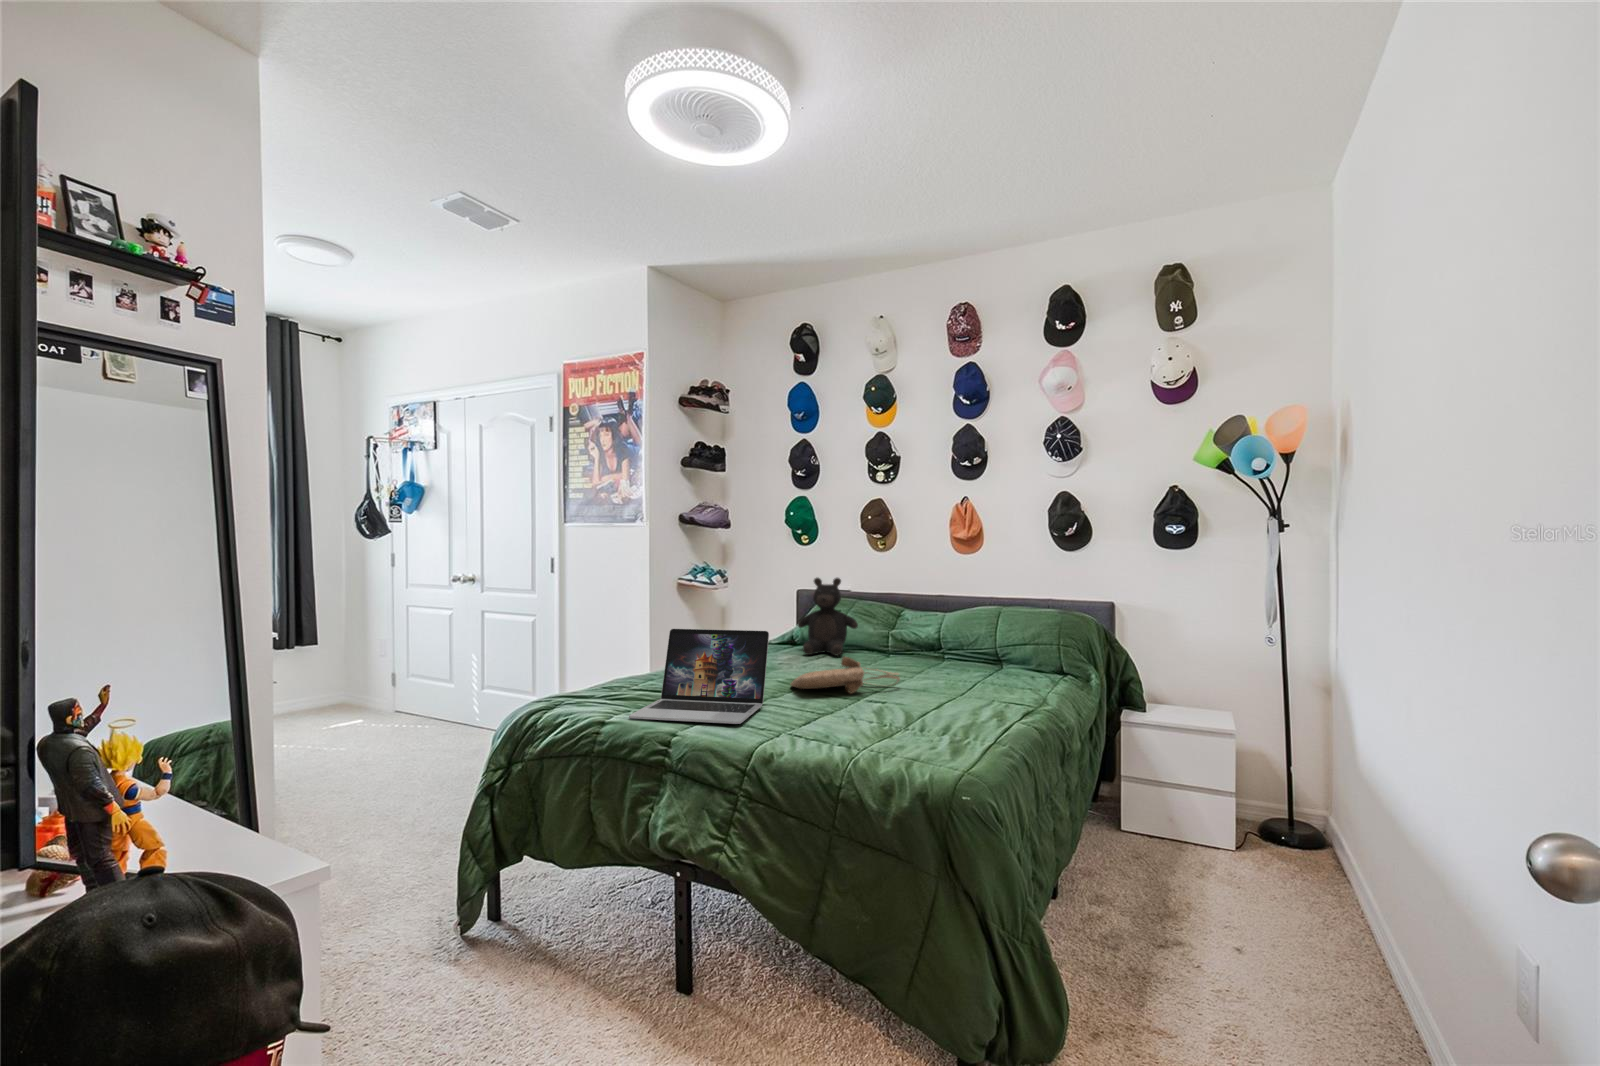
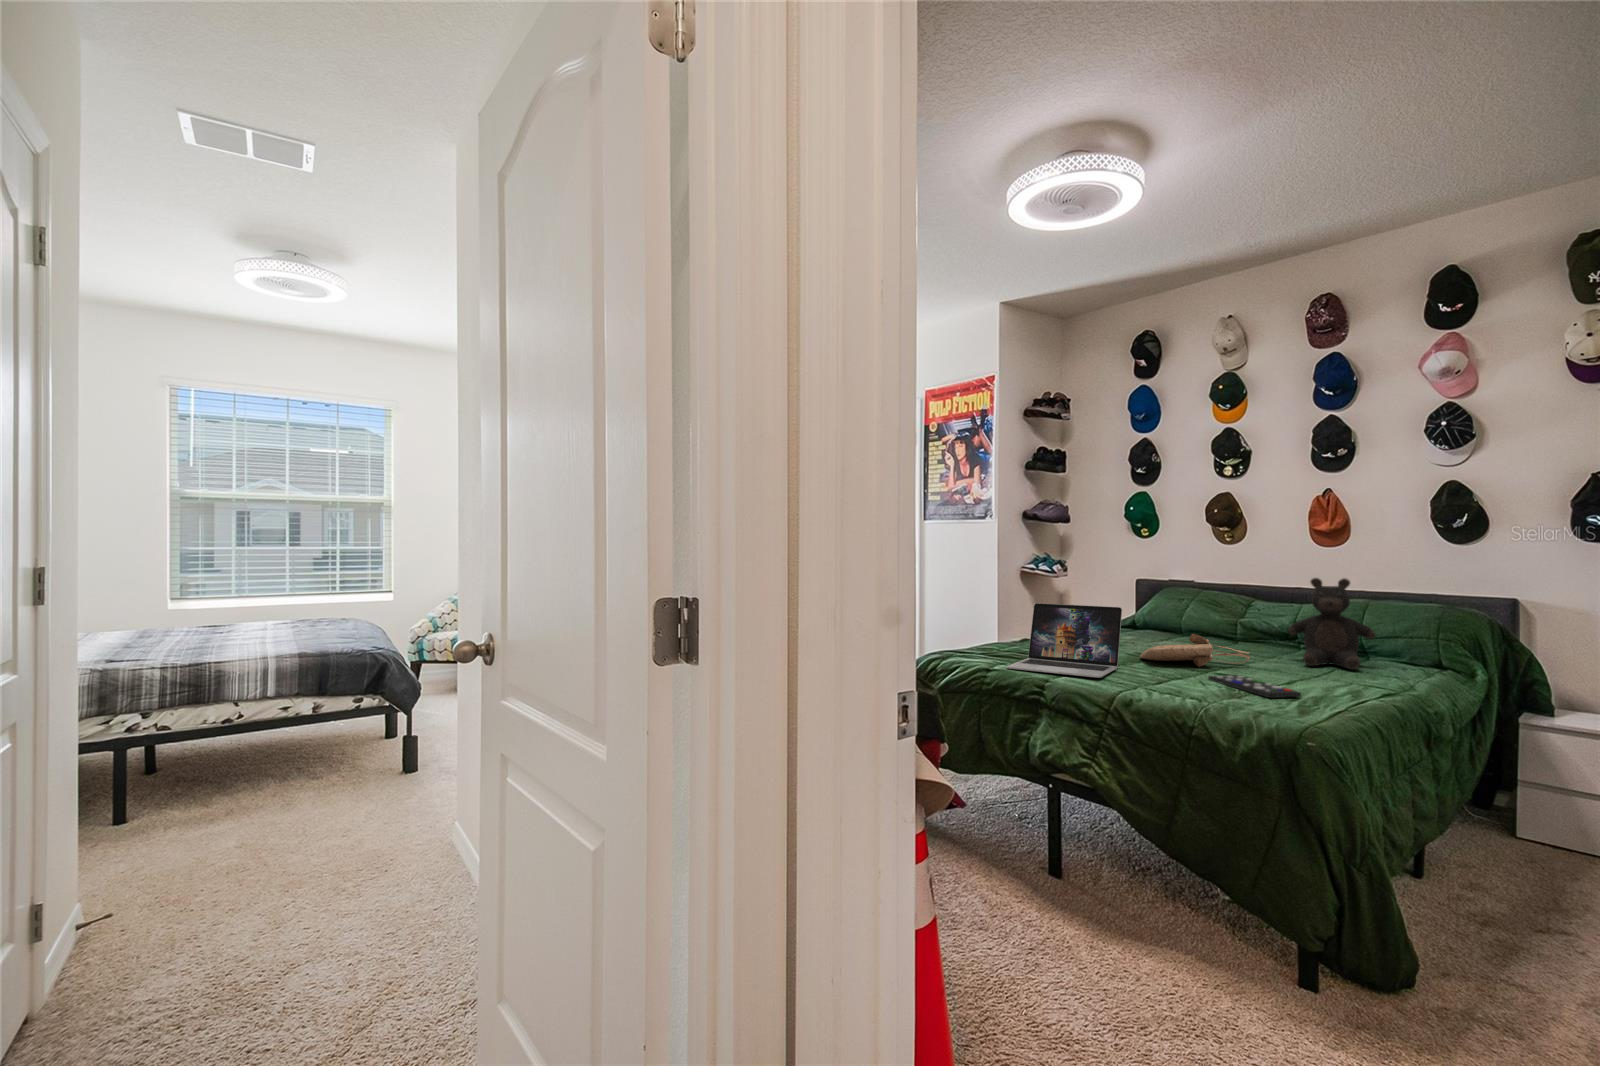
teddy bear: present [798,578,858,656] -> present [1288,578,1376,669]
remote control: none [859,704,950,735] -> present [1208,675,1301,698]

